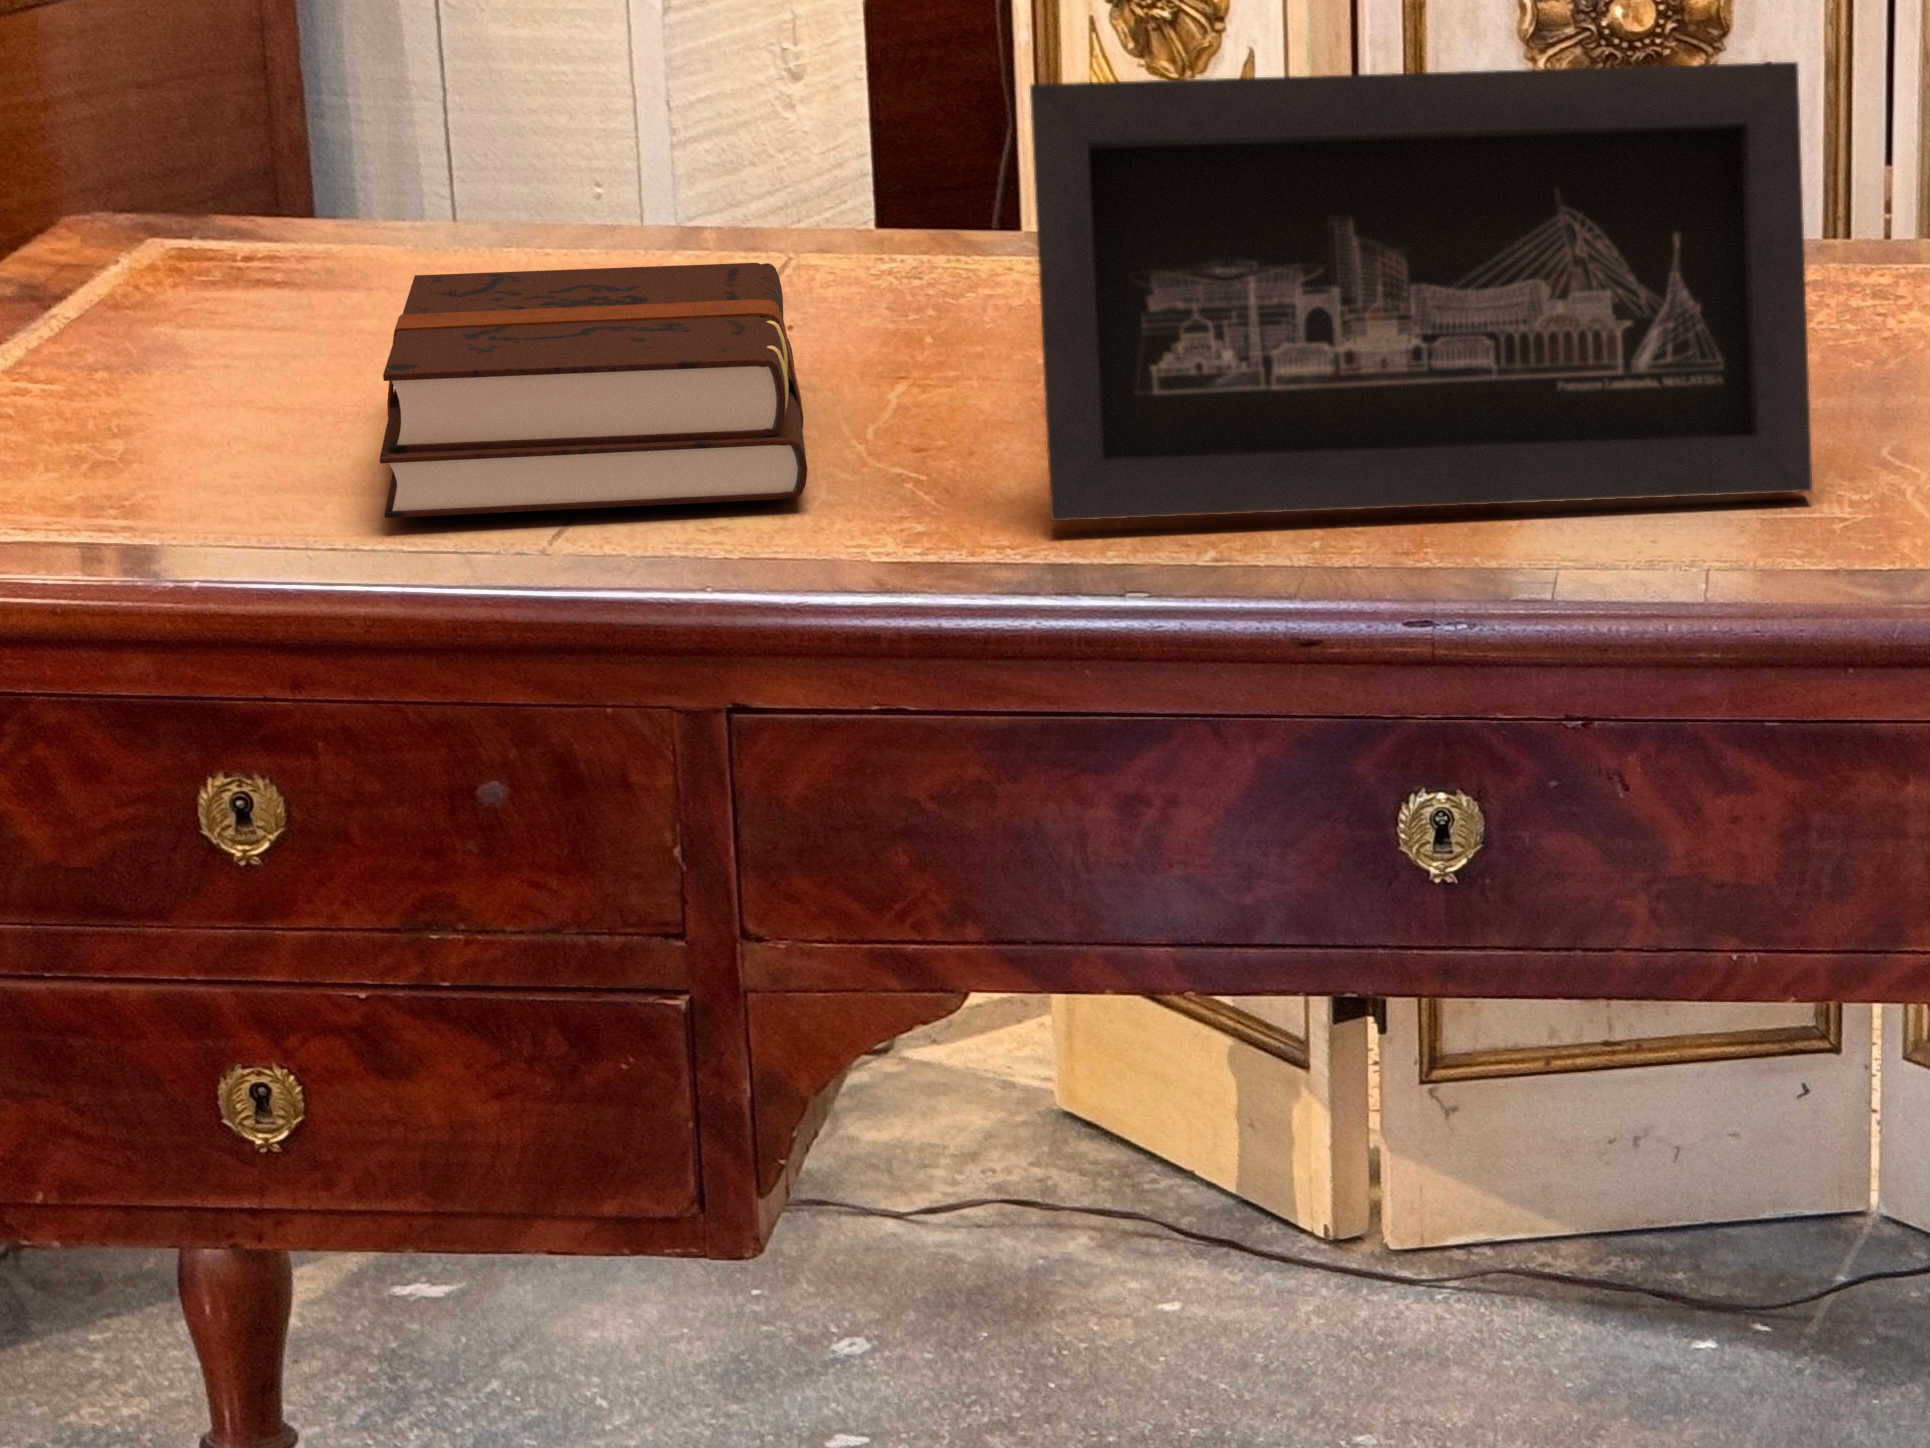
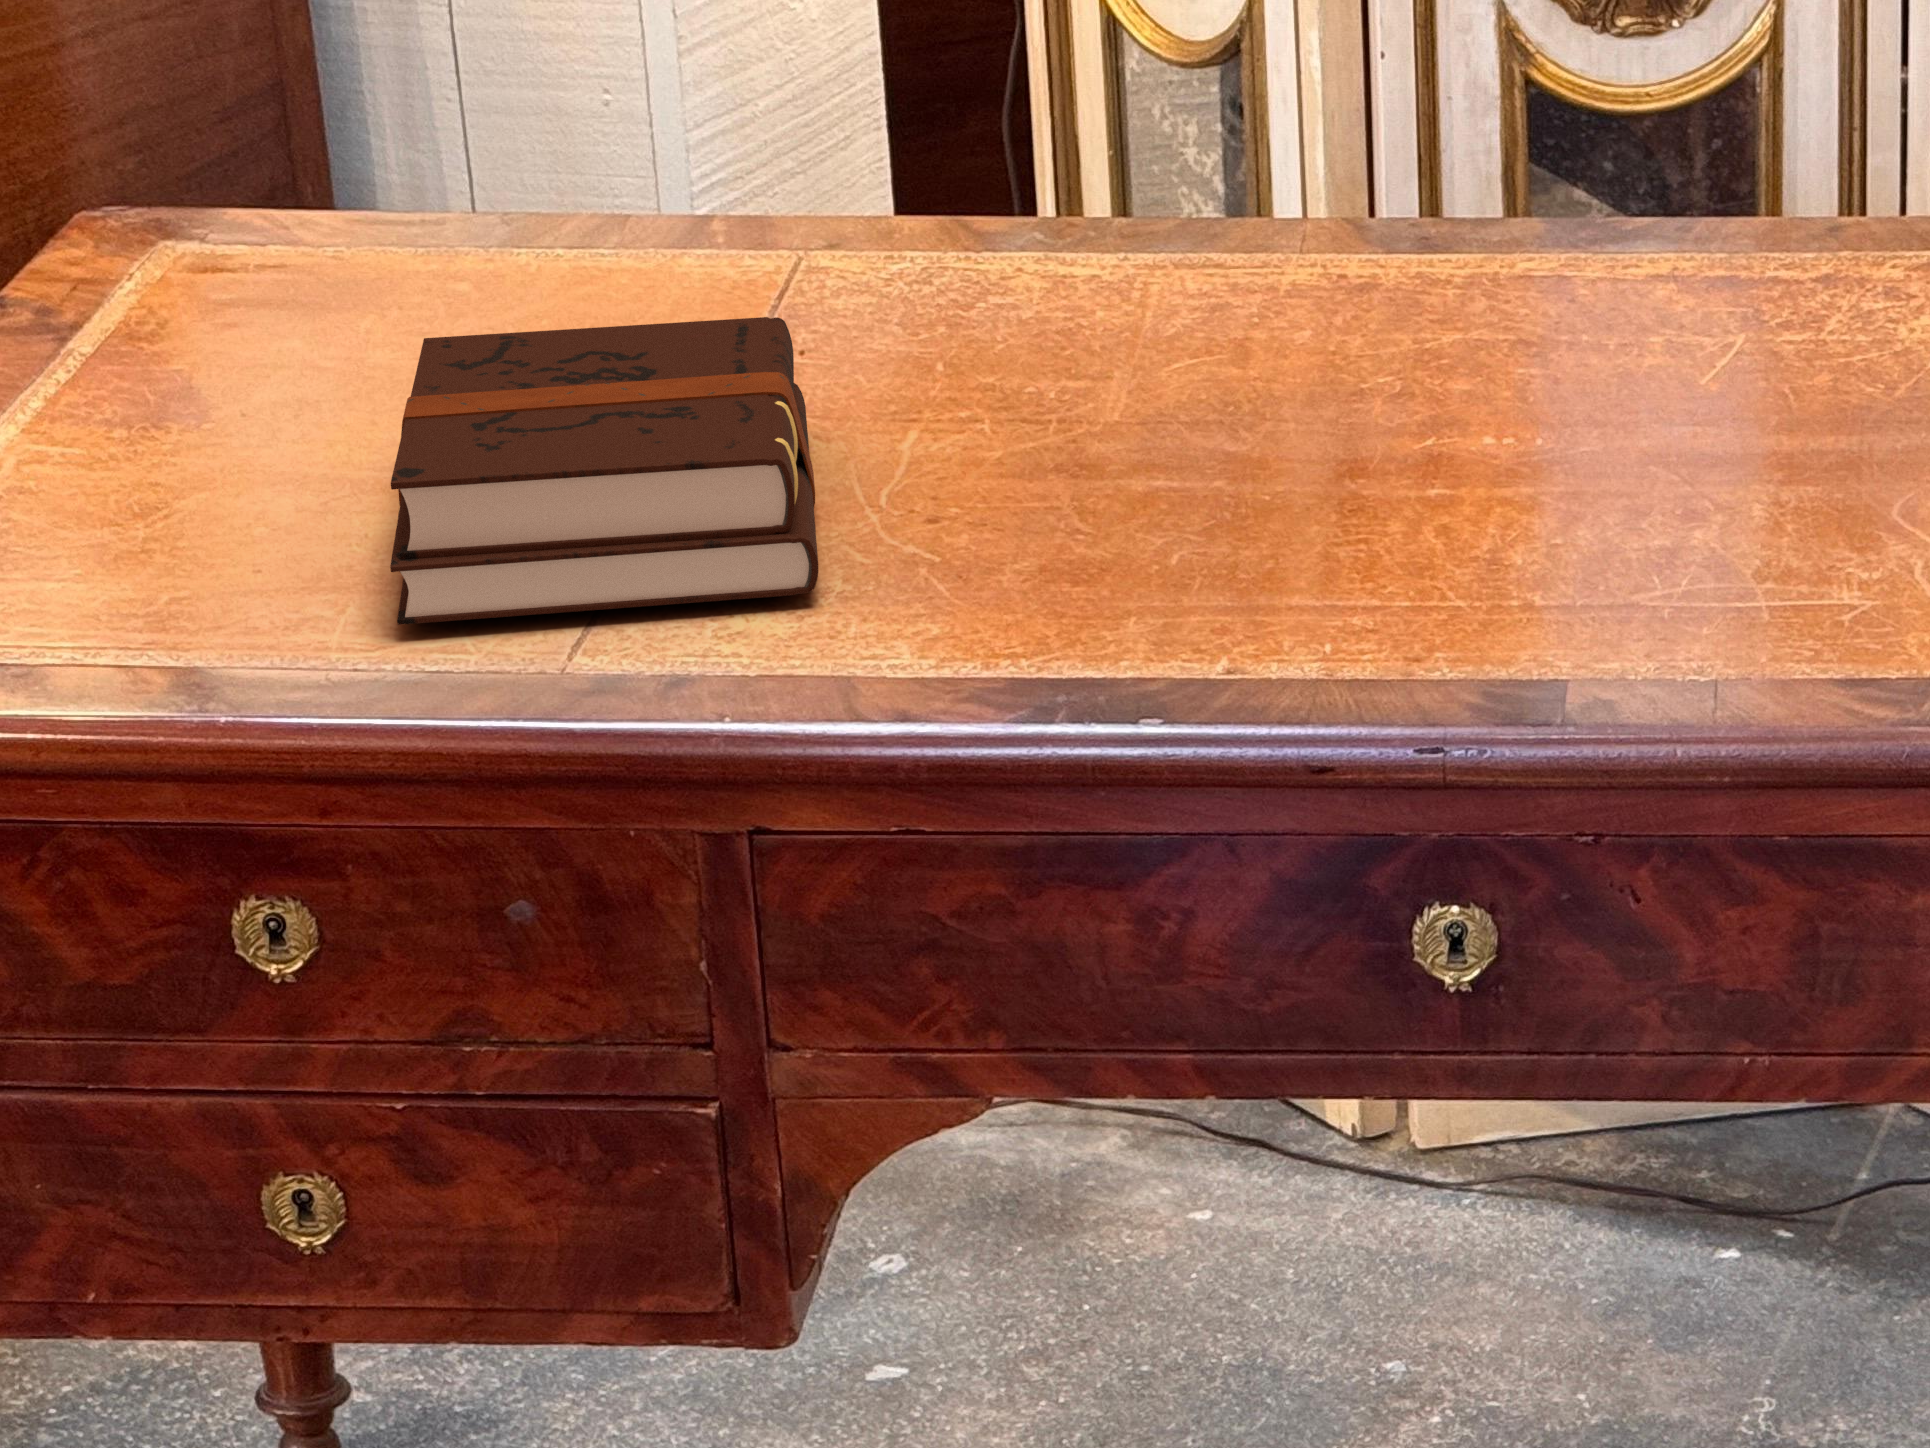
picture frame: present [1030,62,1812,521] -> none [1032,144,1825,624]

